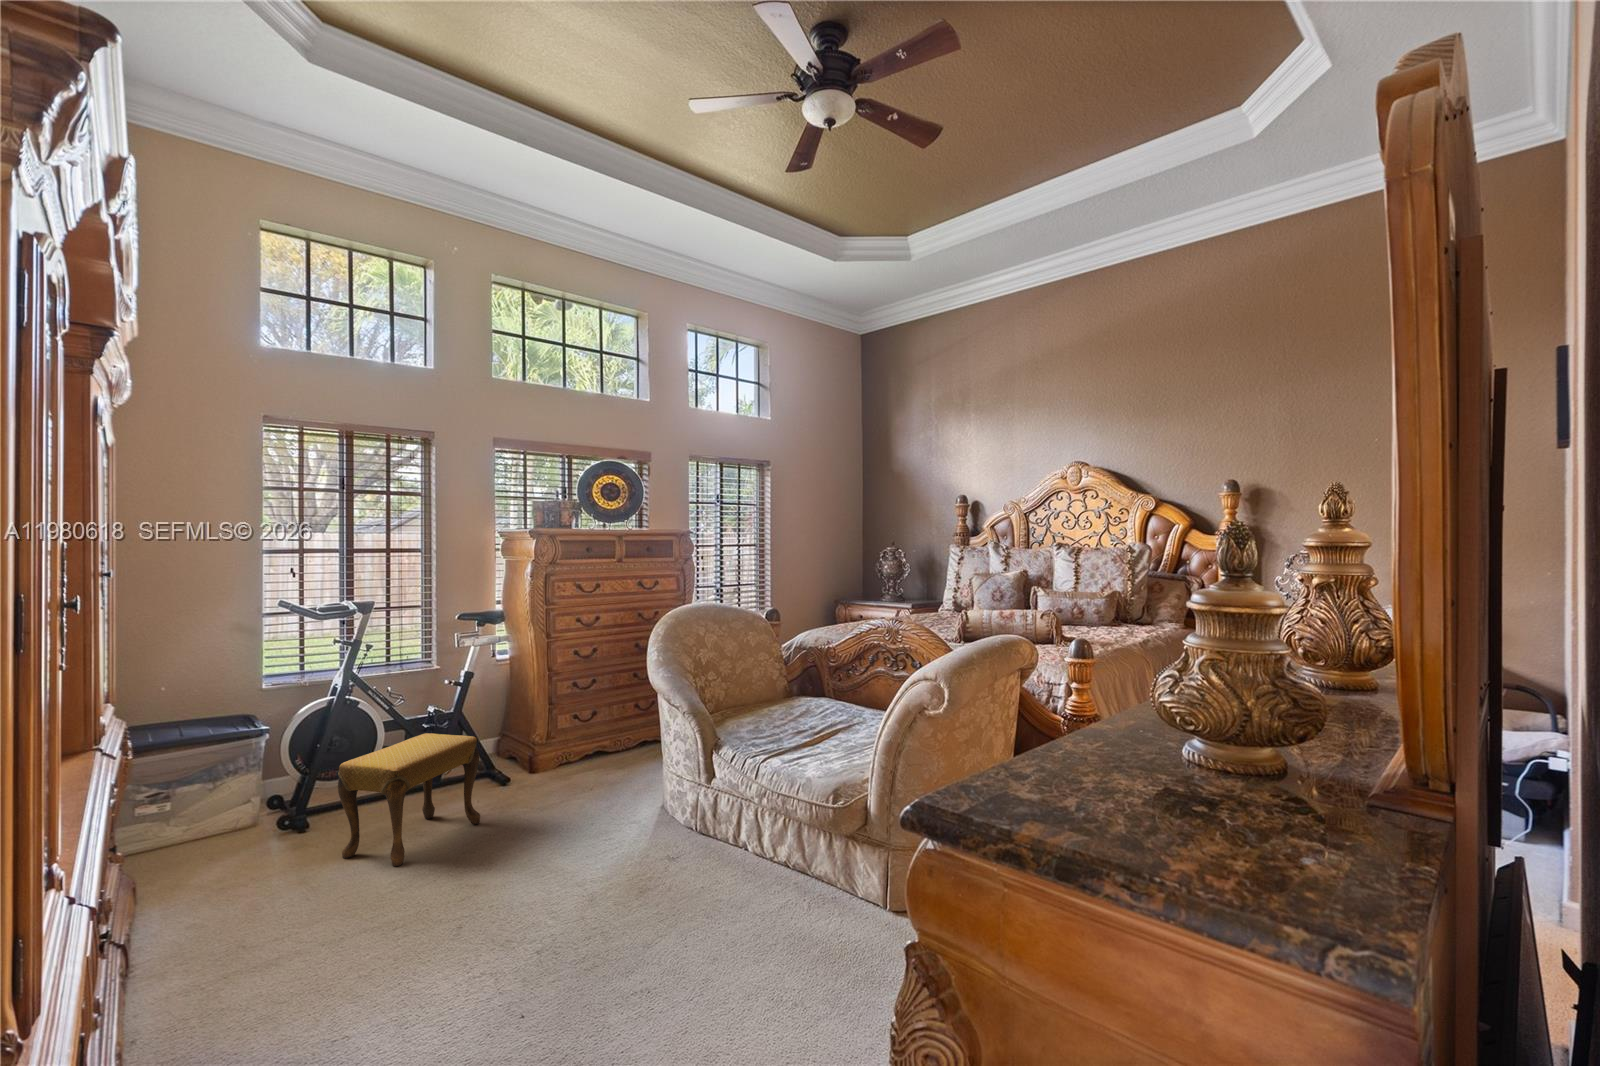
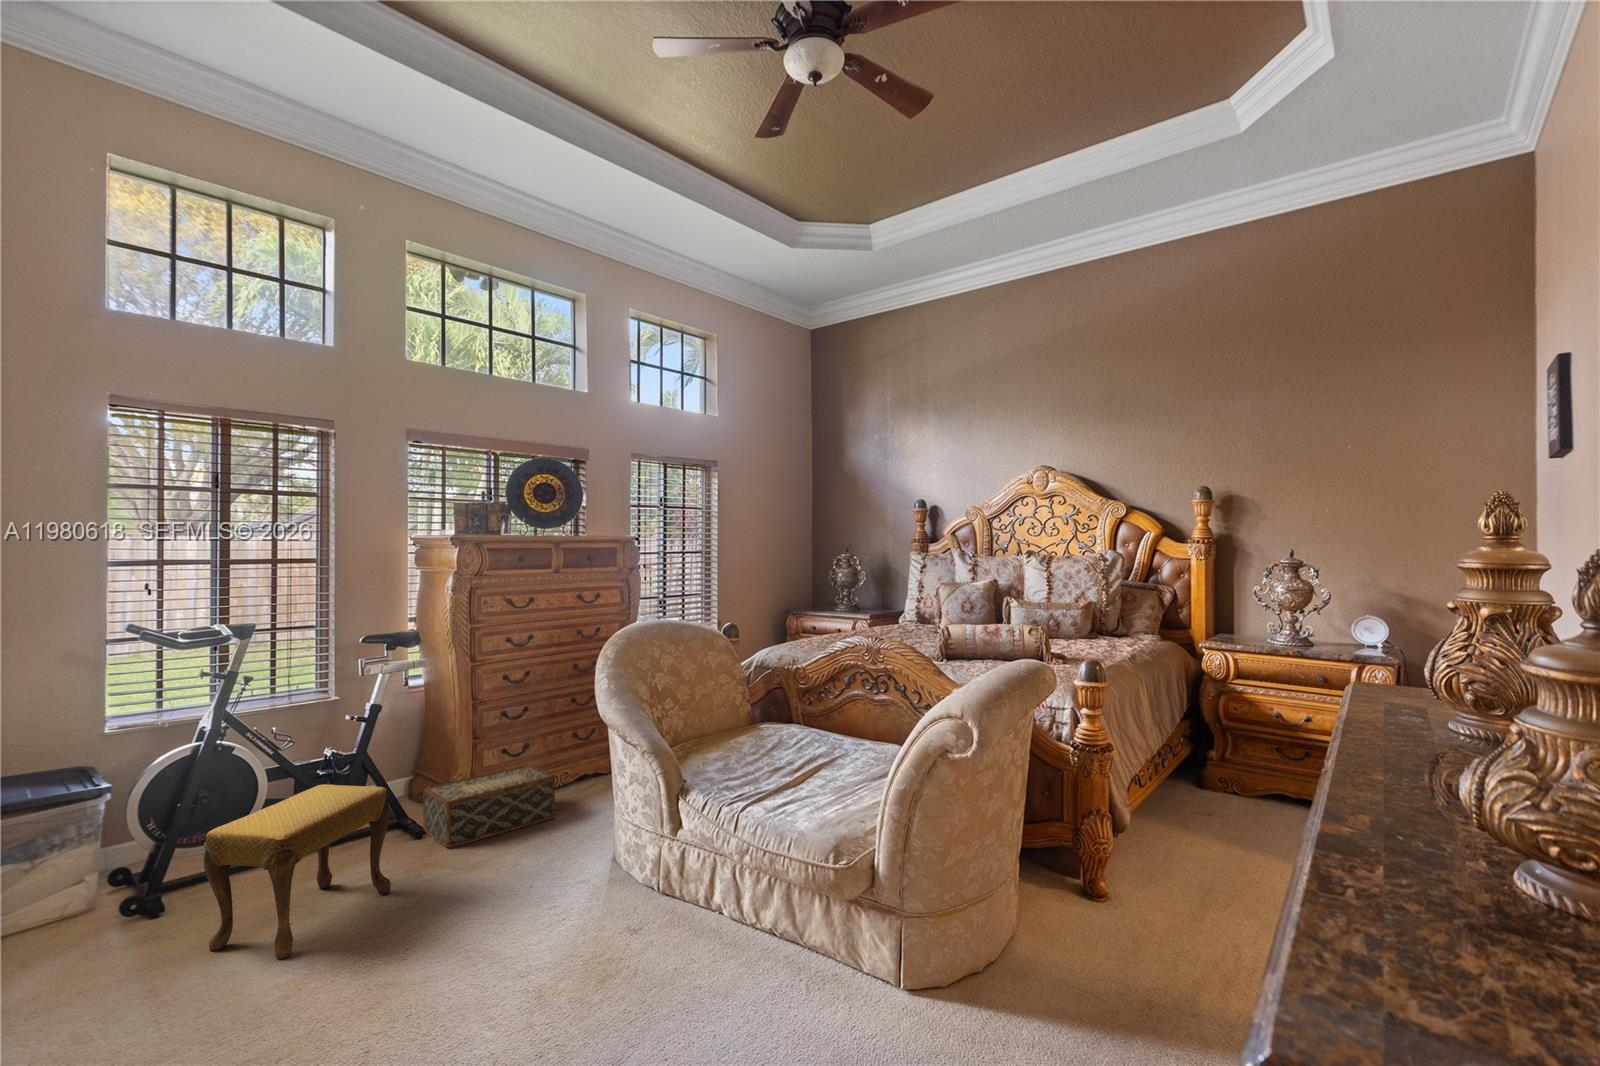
woven basket: none [508,728,617,793] -> present [423,765,555,848]

